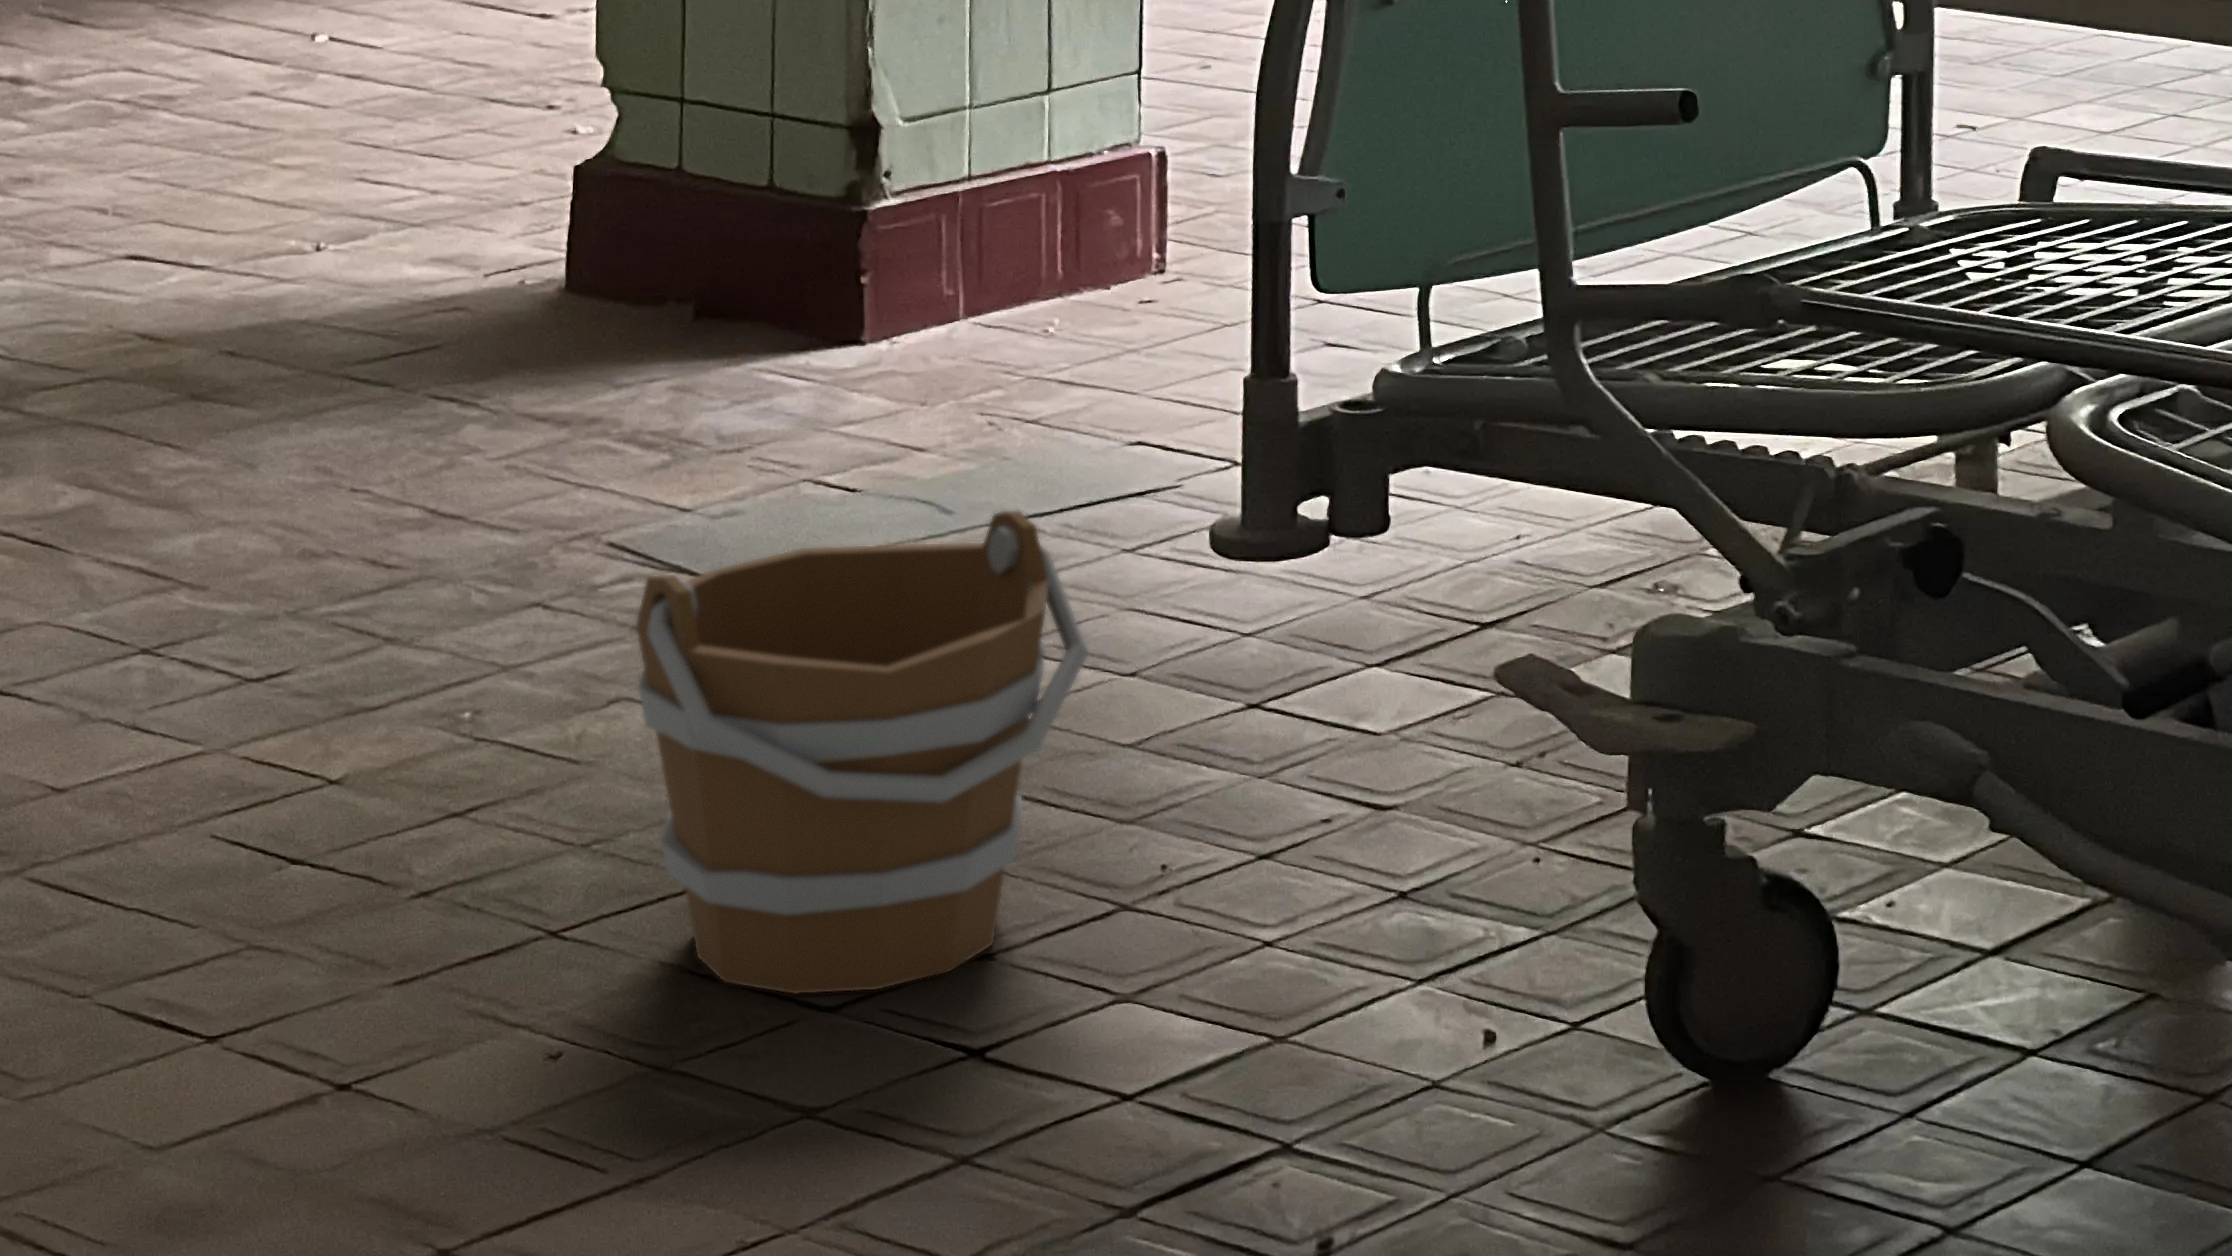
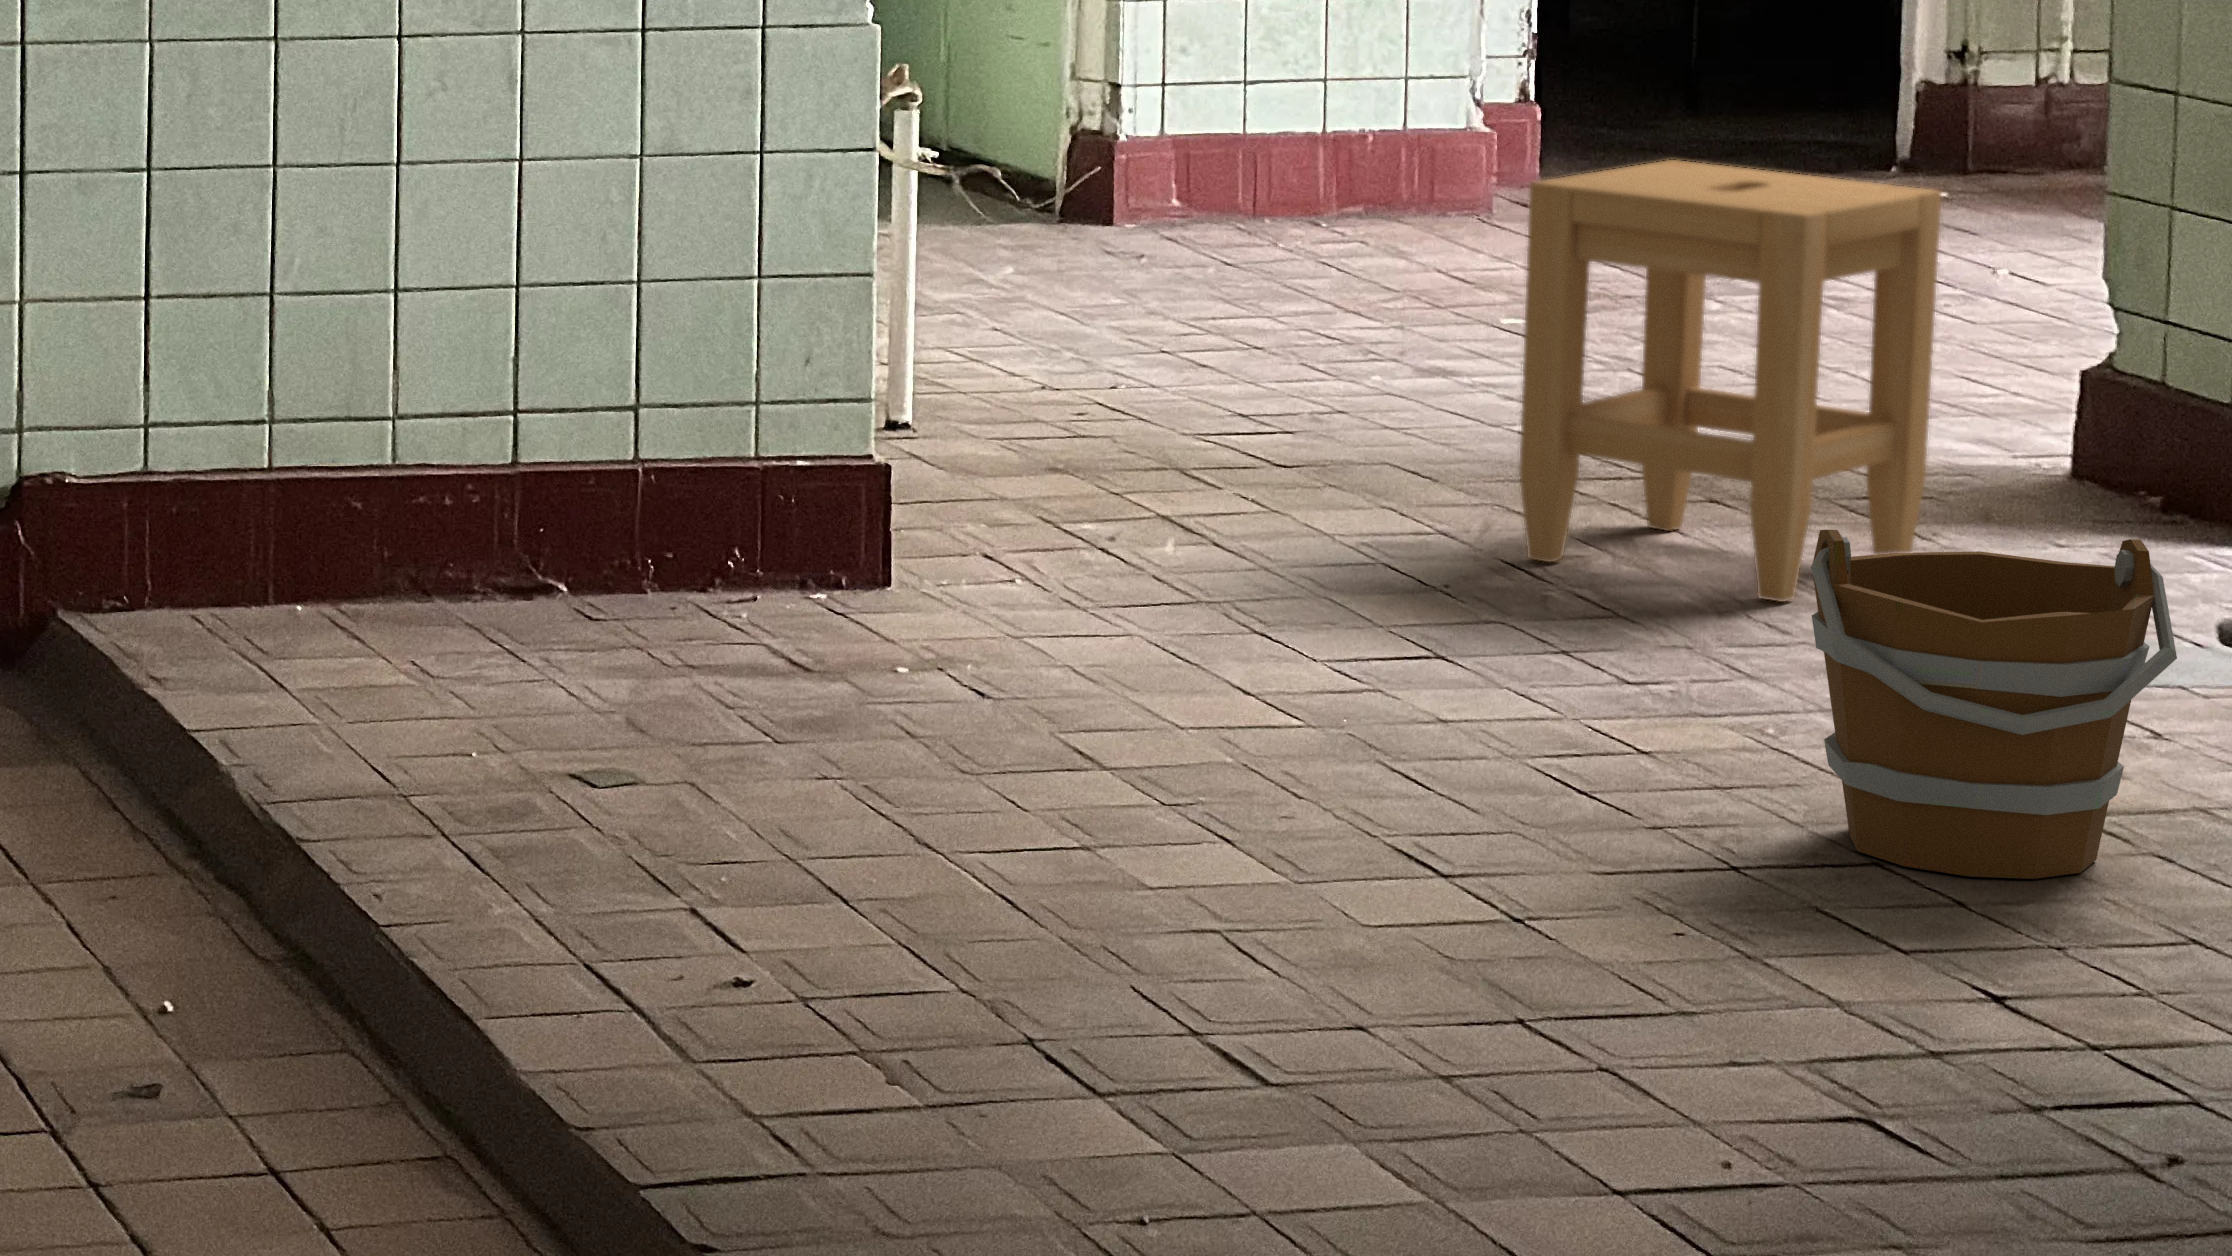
stool: none [8,20,500,572] -> present [1520,160,1941,602]

